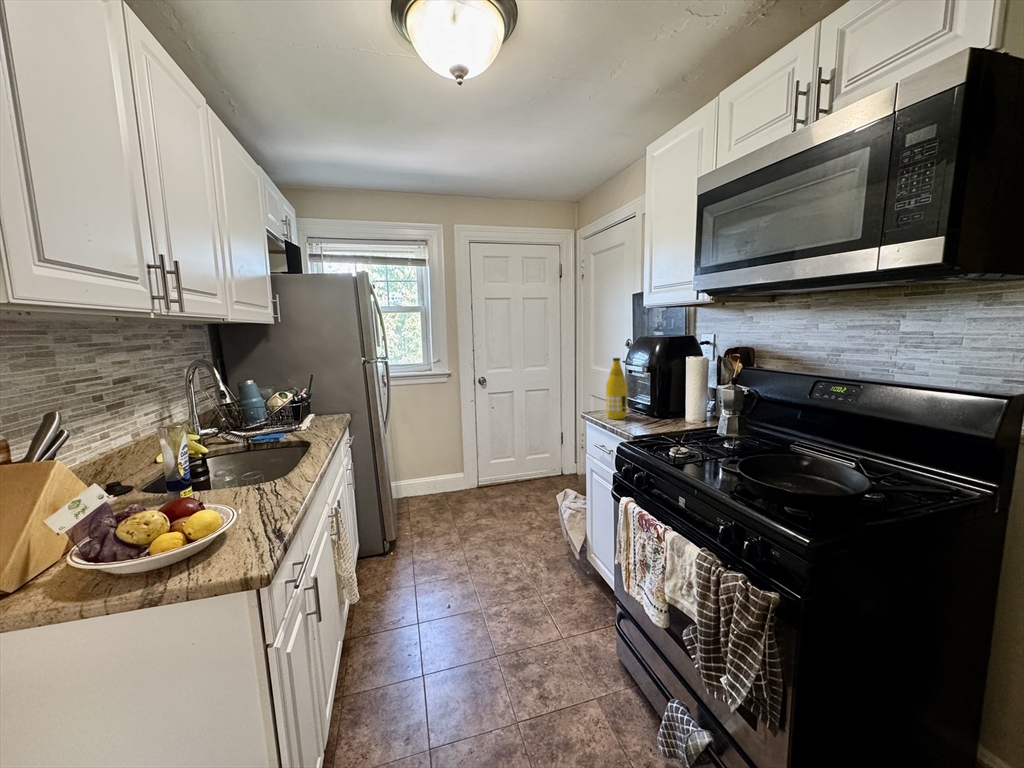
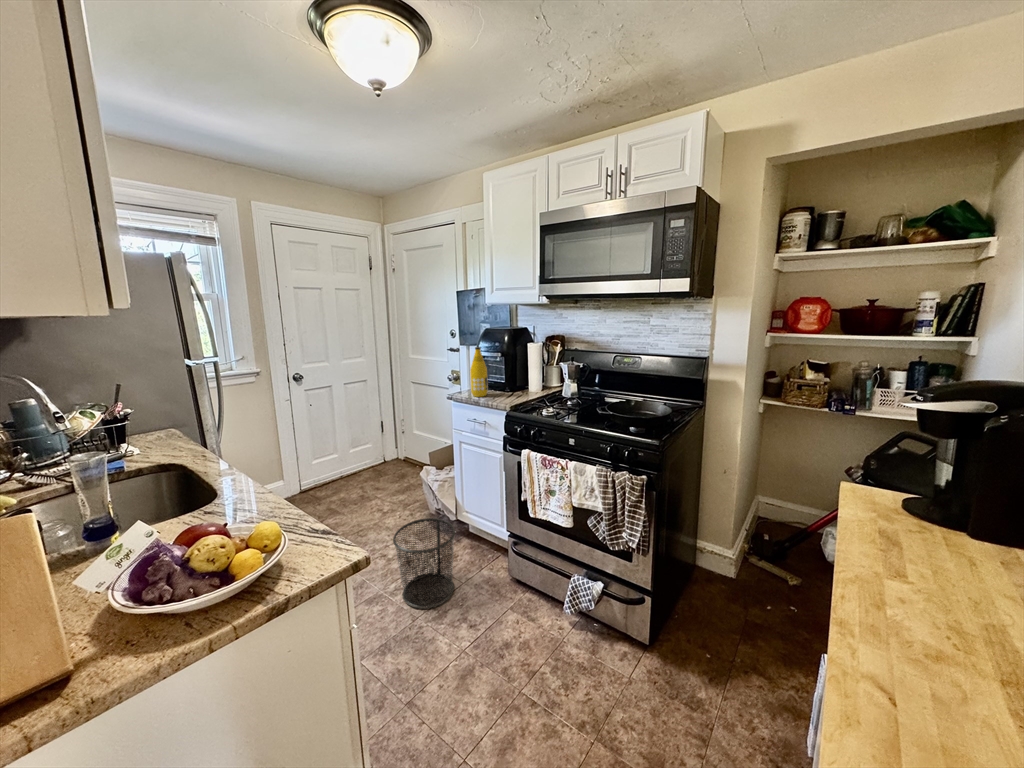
waste bin: none [486,547,555,652] -> present [393,518,455,609]

